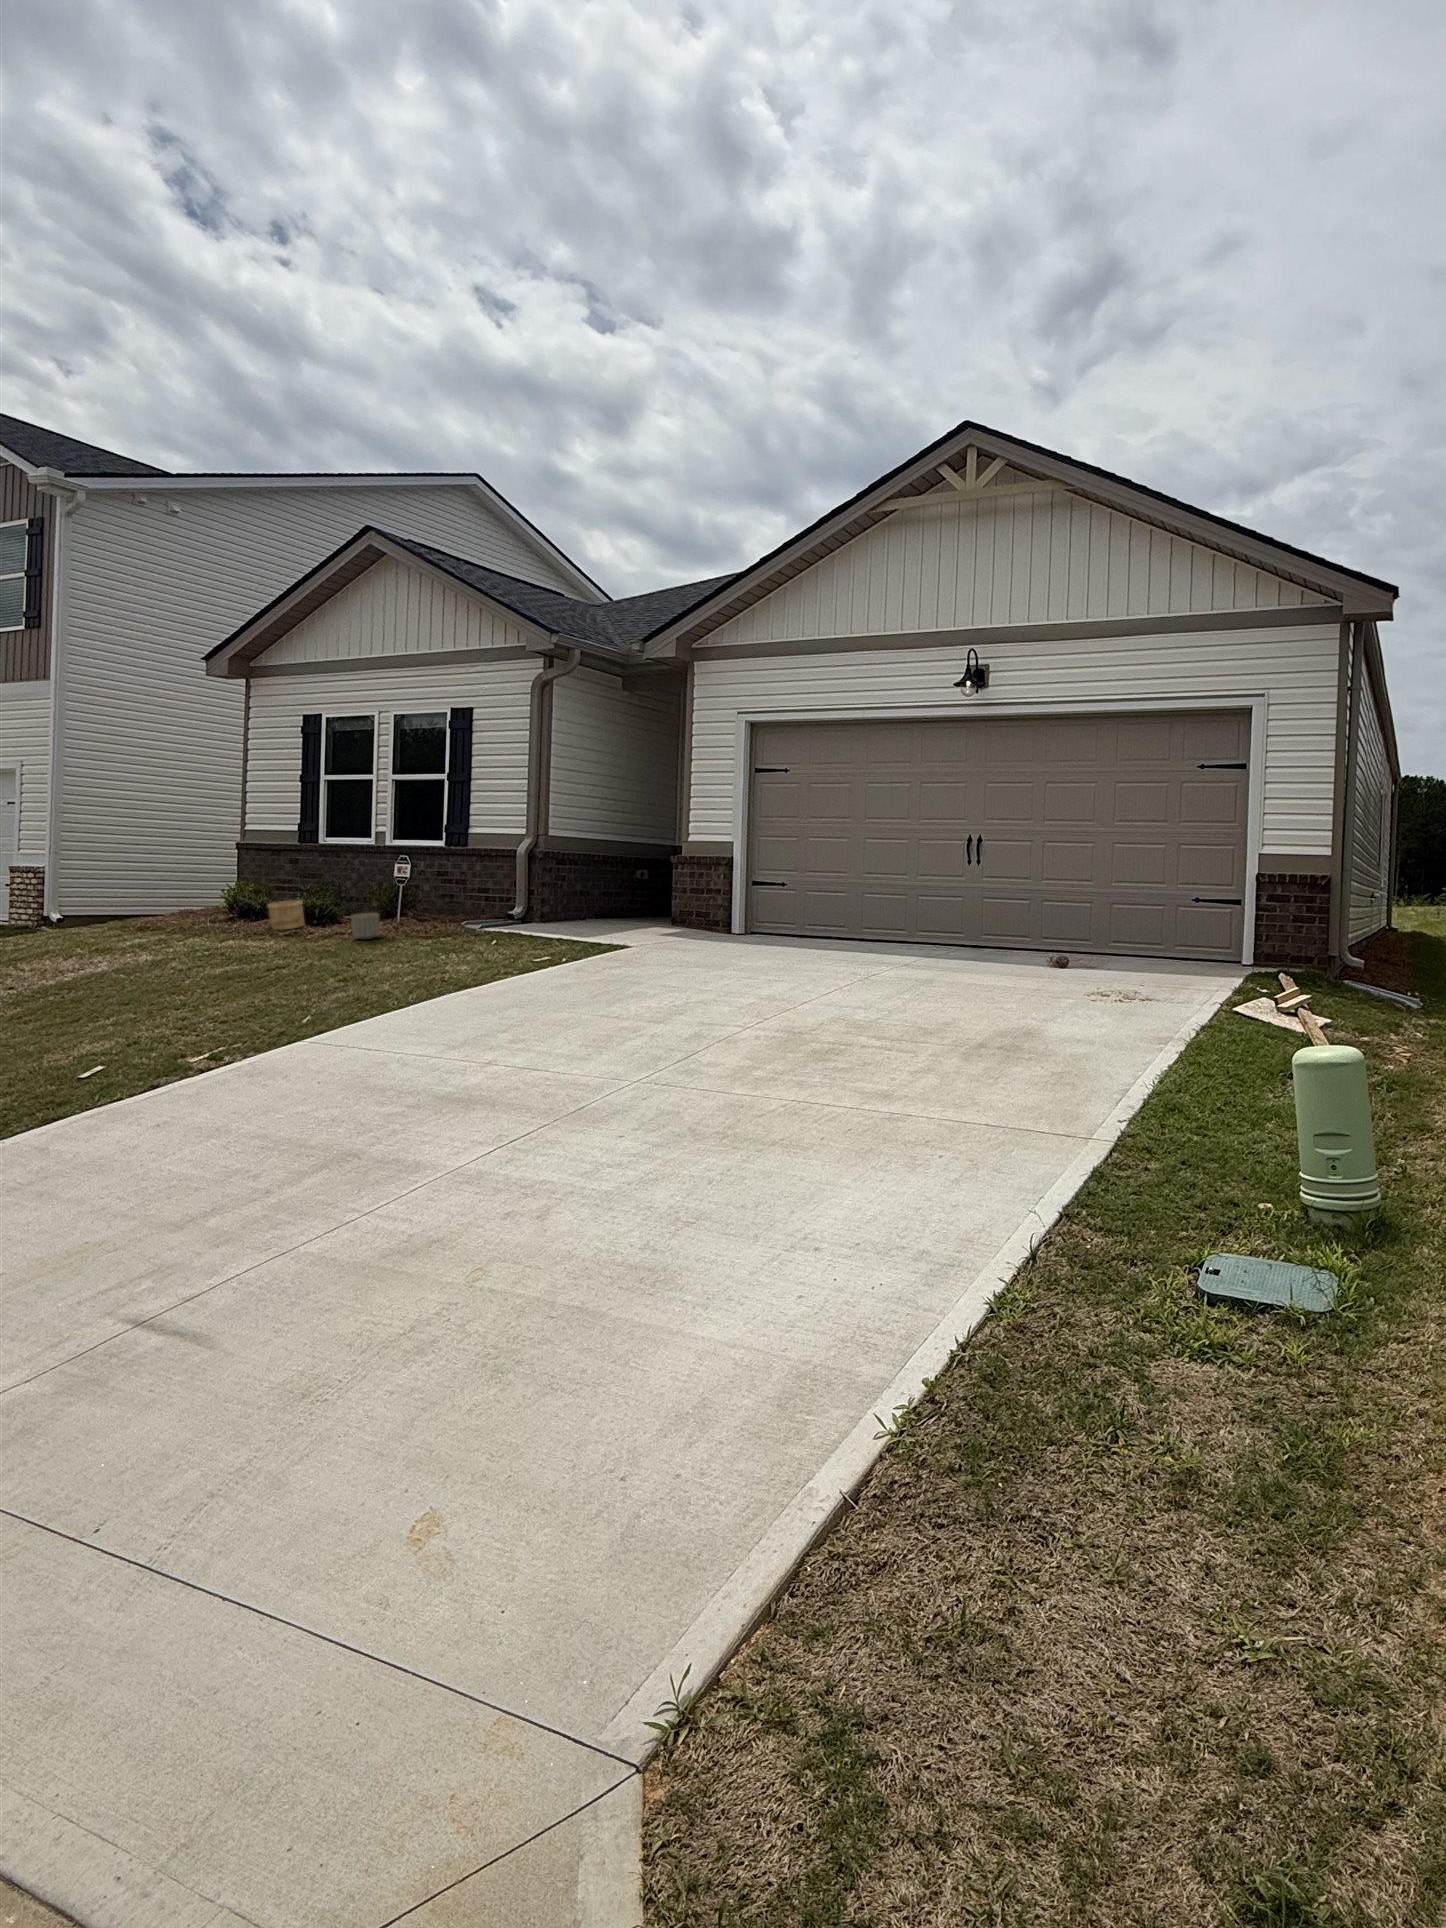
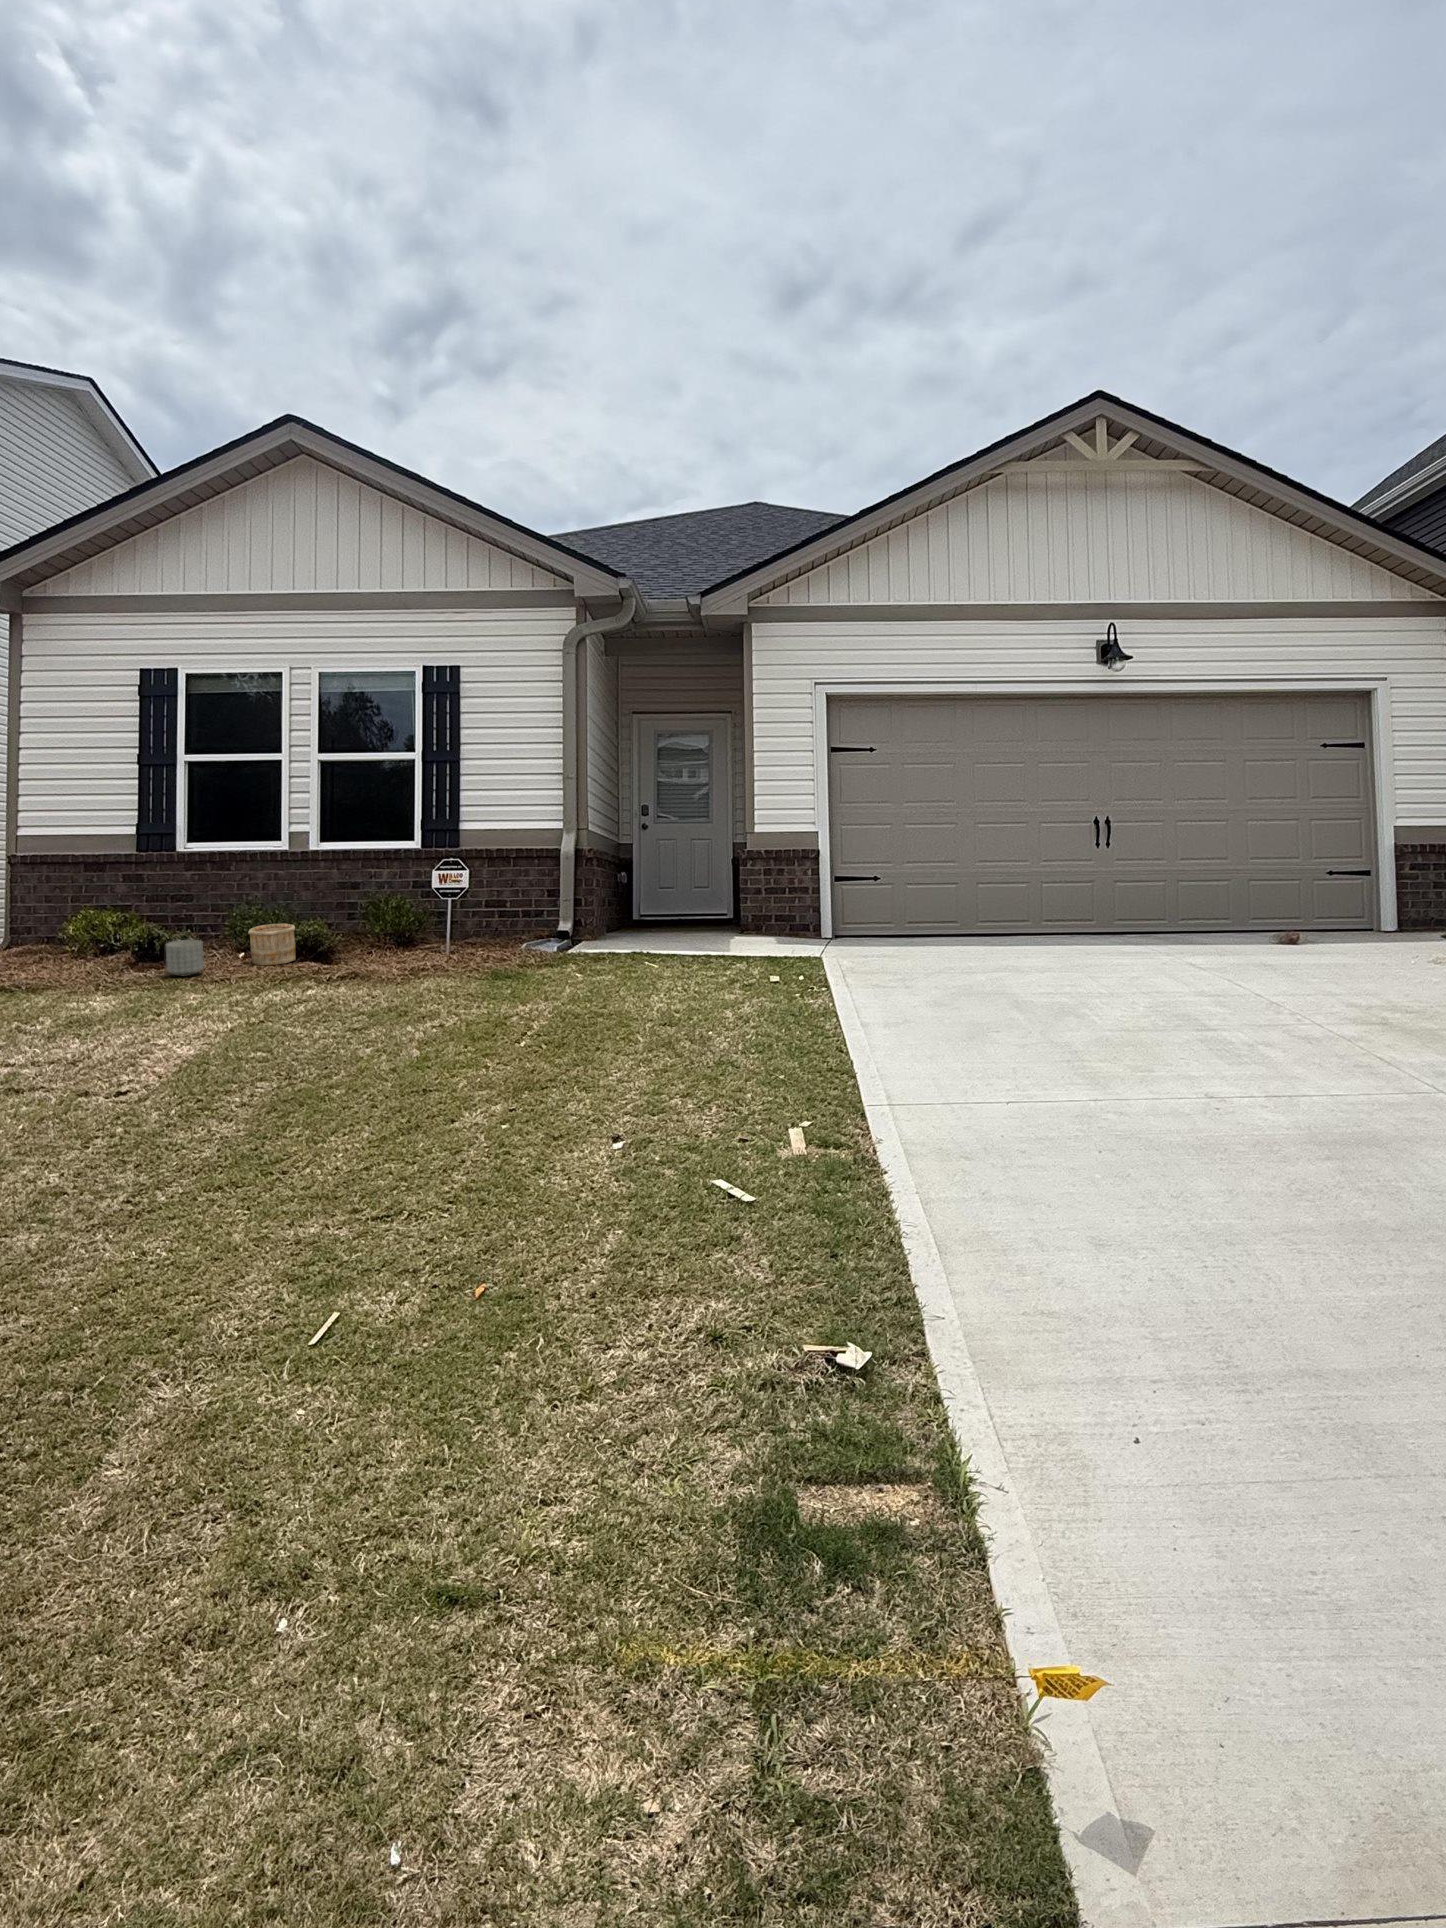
planter: present [351,913,380,940] -> present [166,940,204,976]

